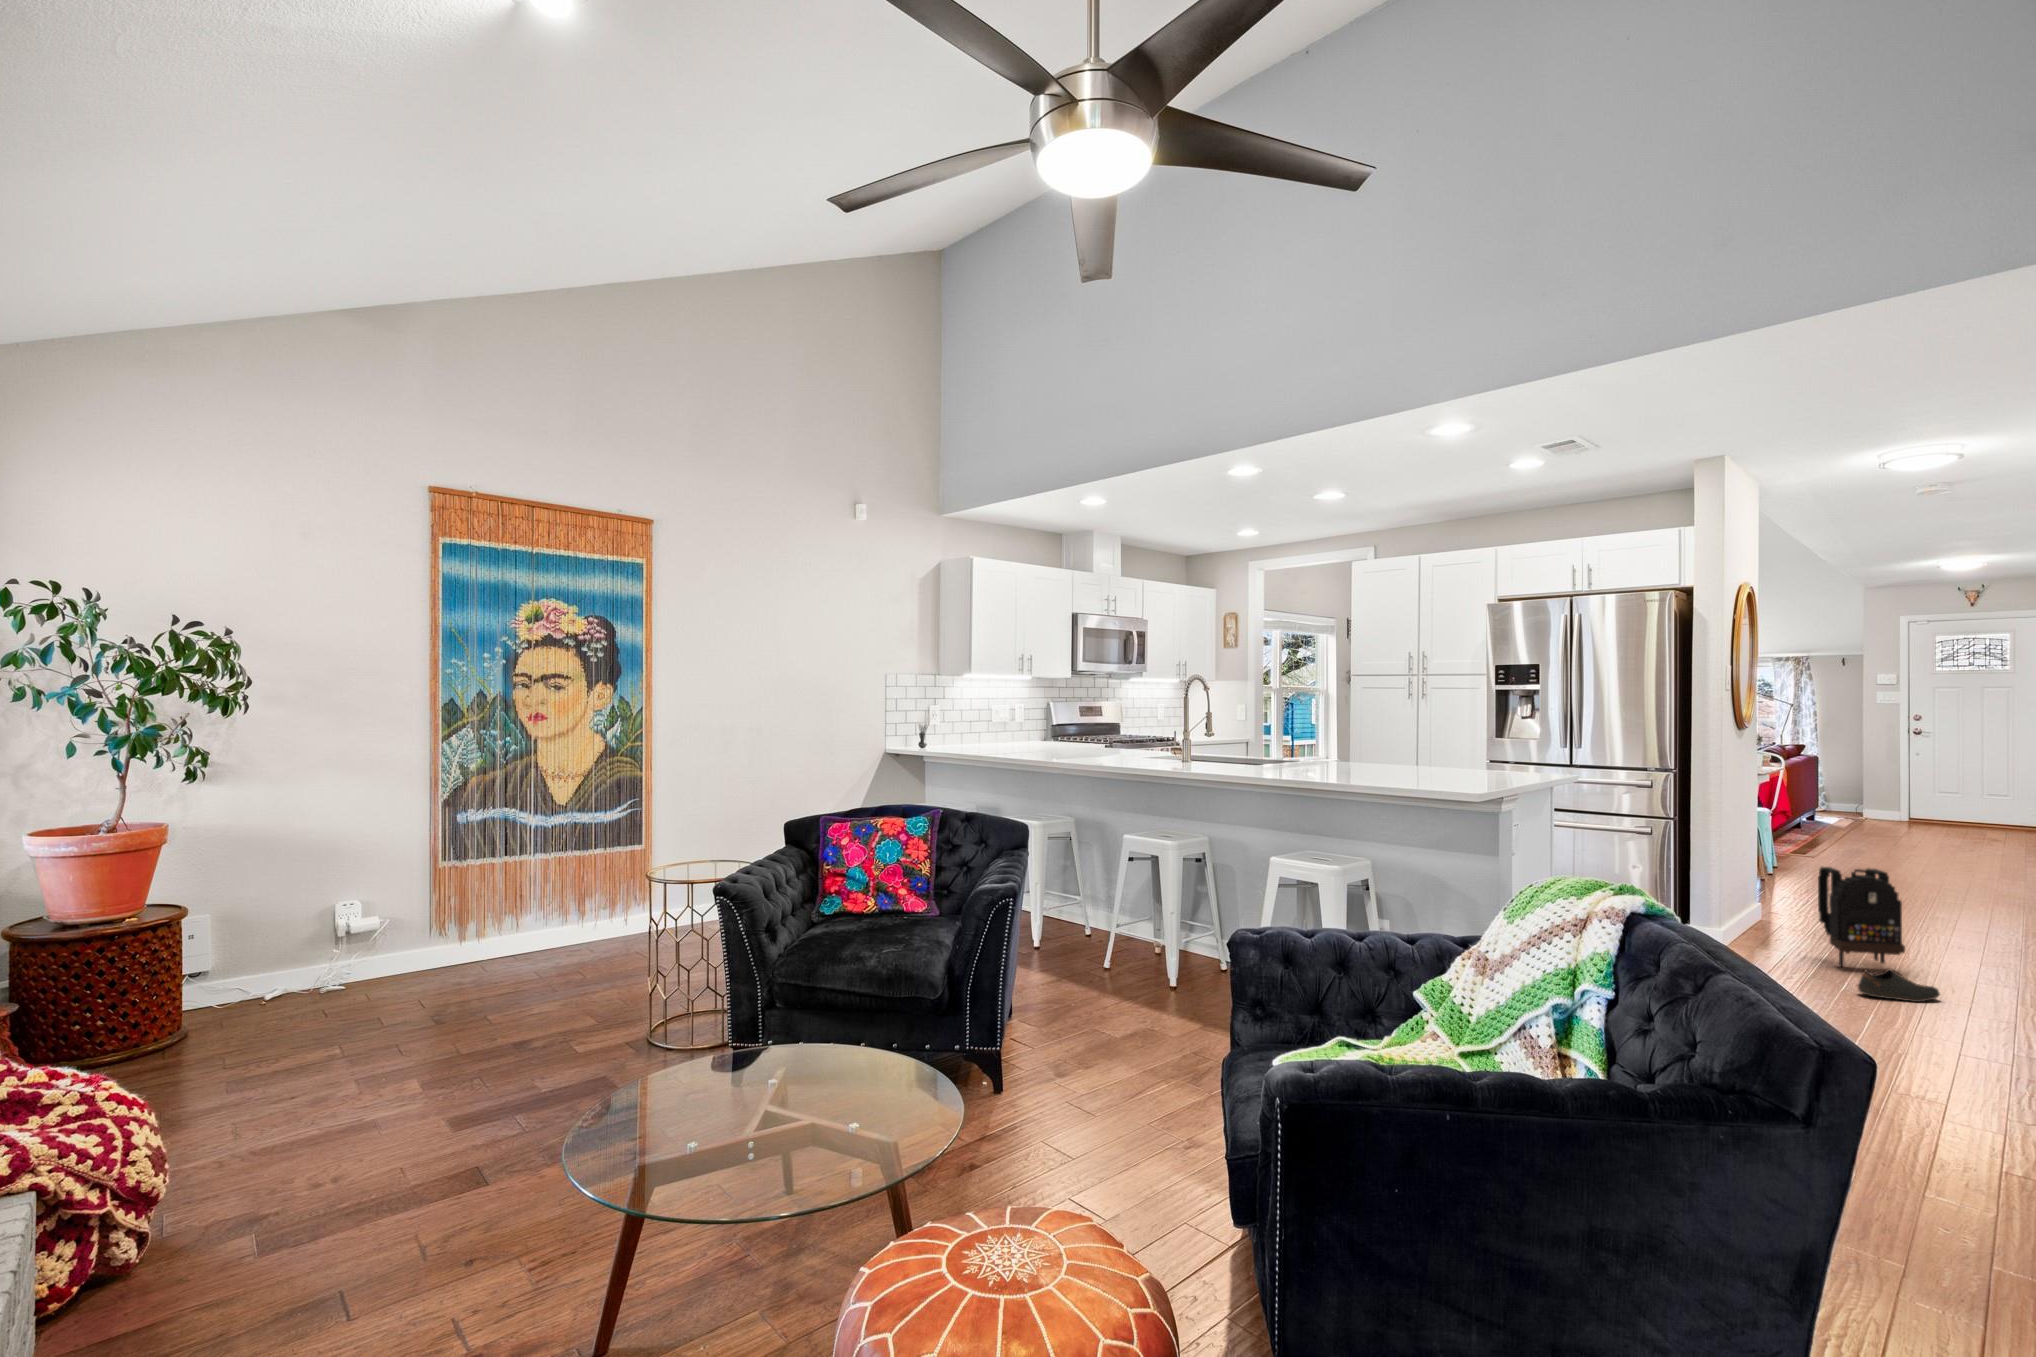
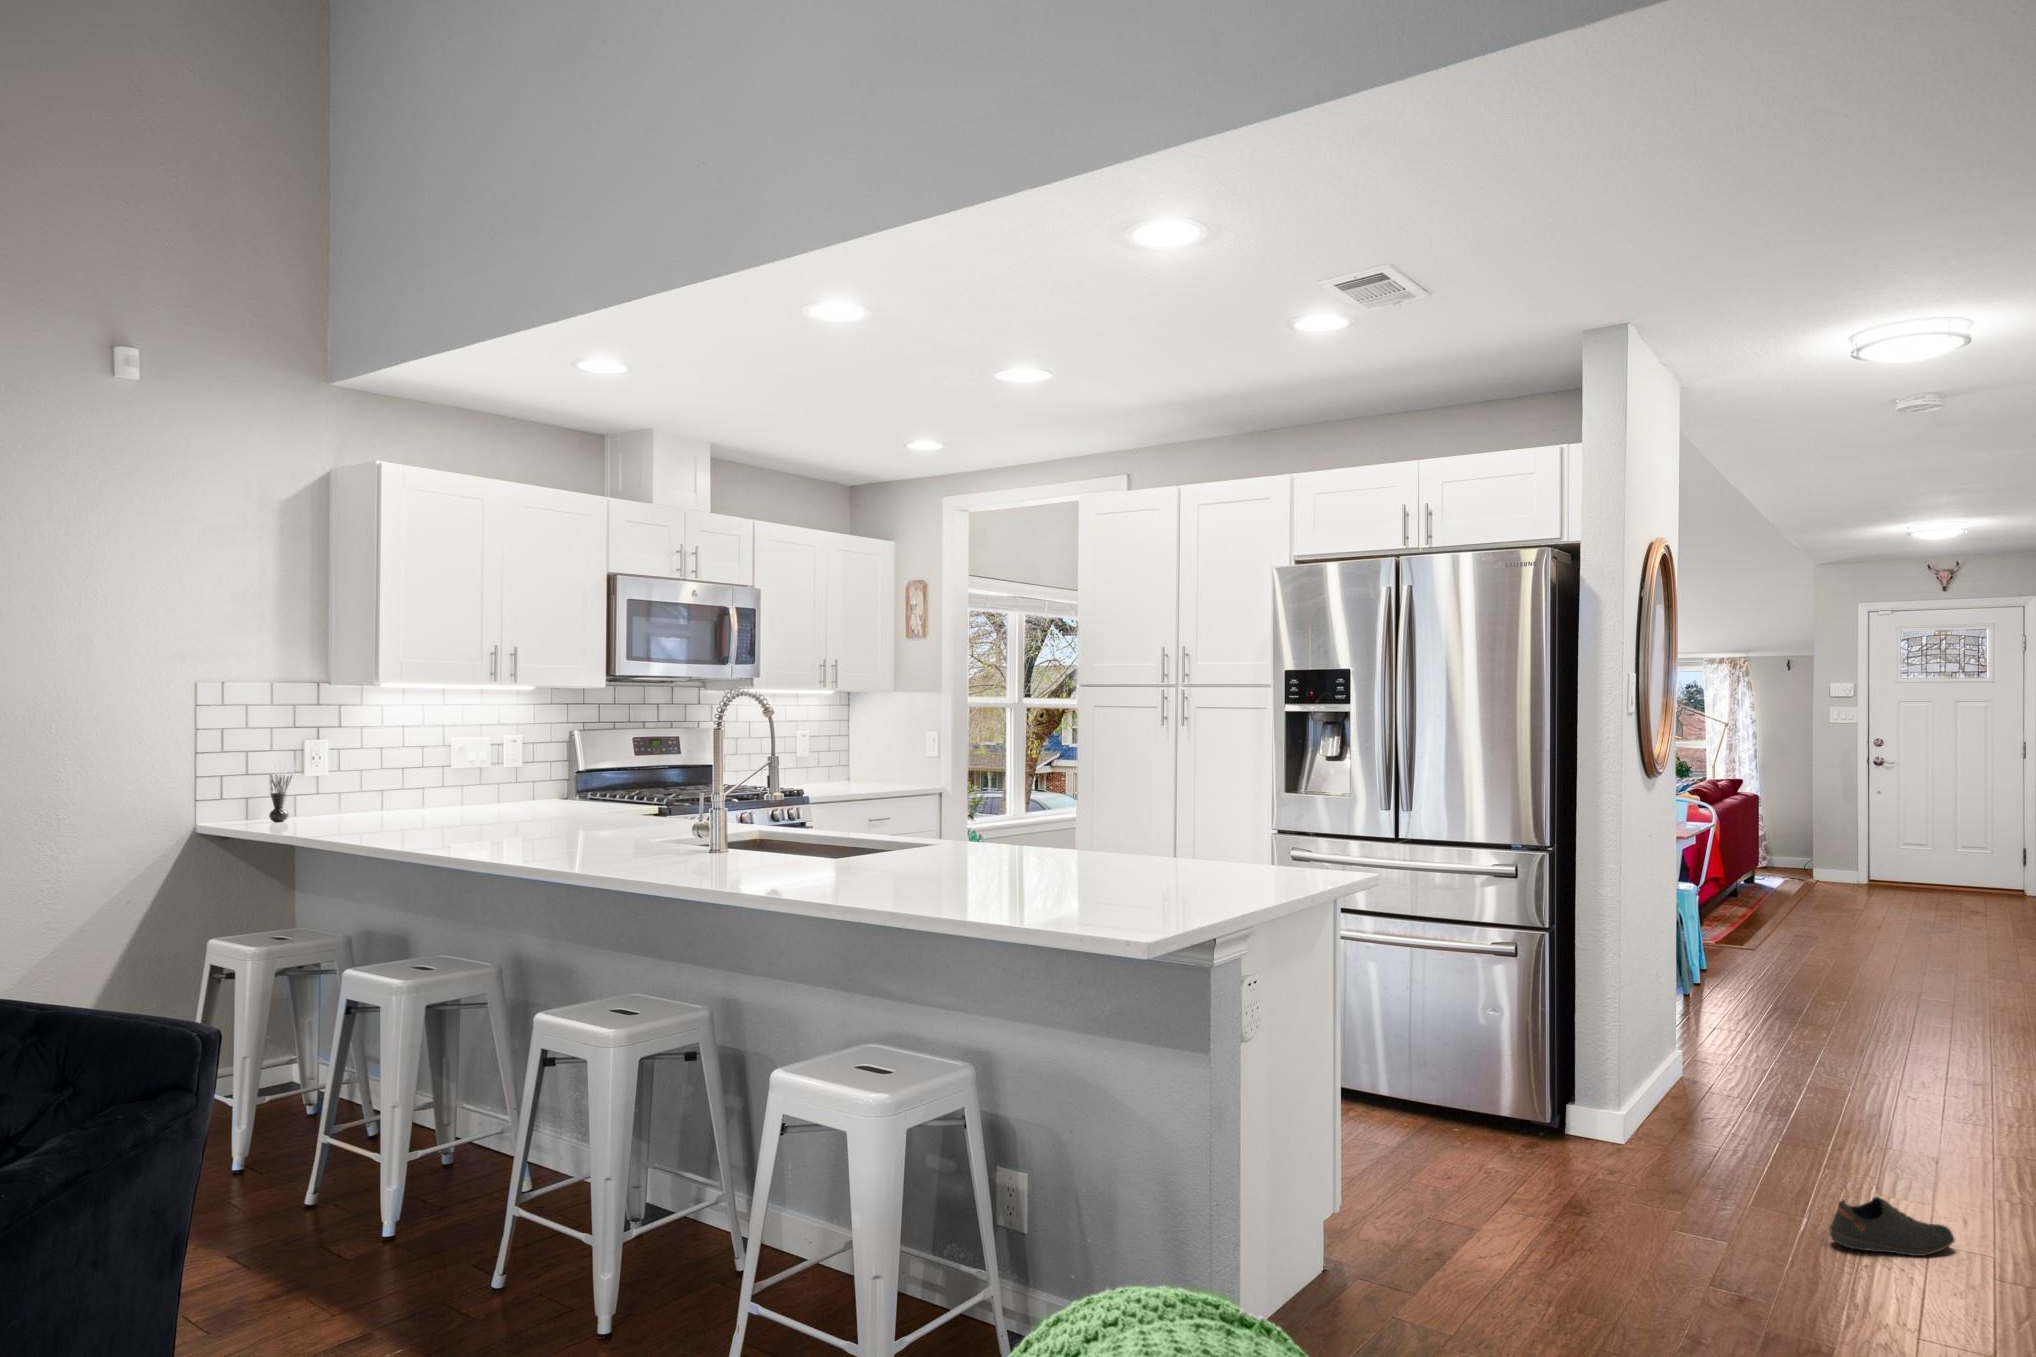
backpack: present [1818,867,1905,966] -> none [1767,1007,1896,1176]

